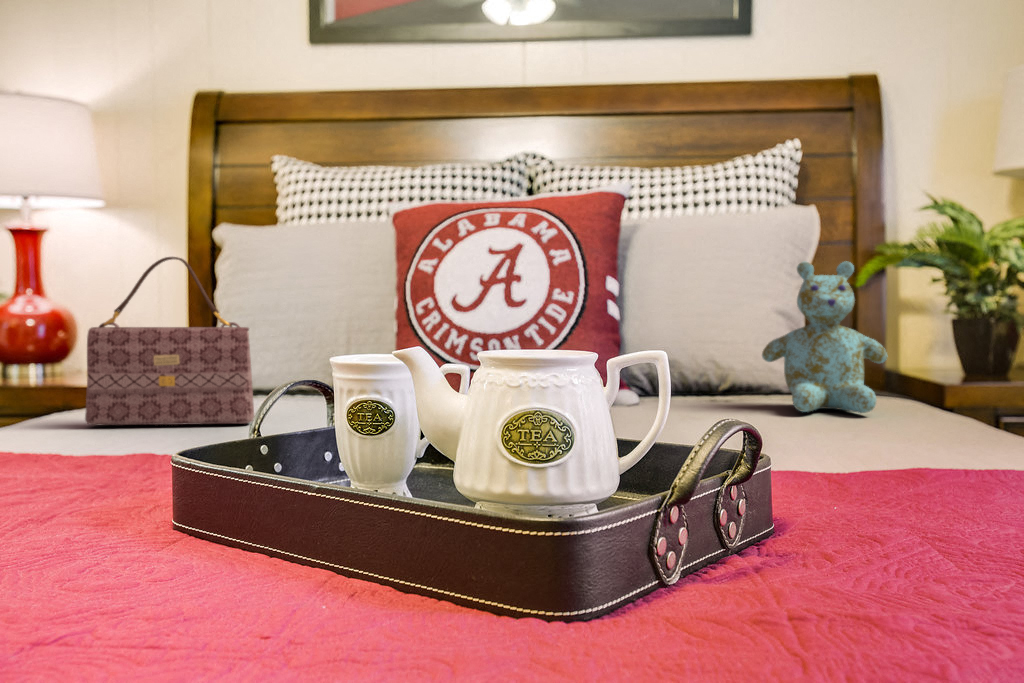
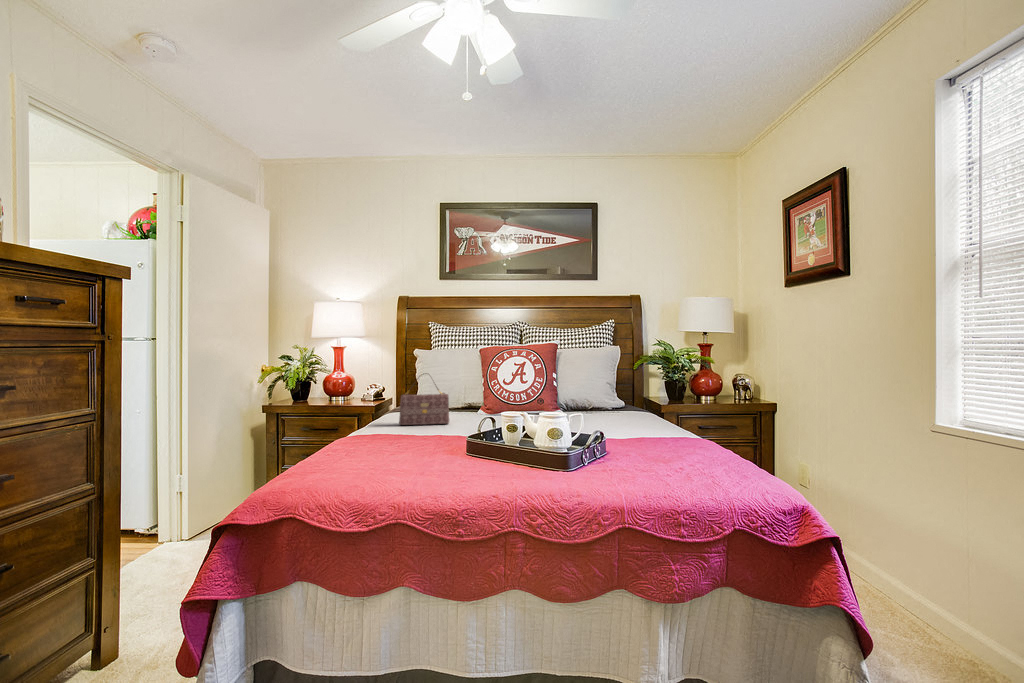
stuffed bear: present [762,261,887,413] -> none [602,370,641,418]

